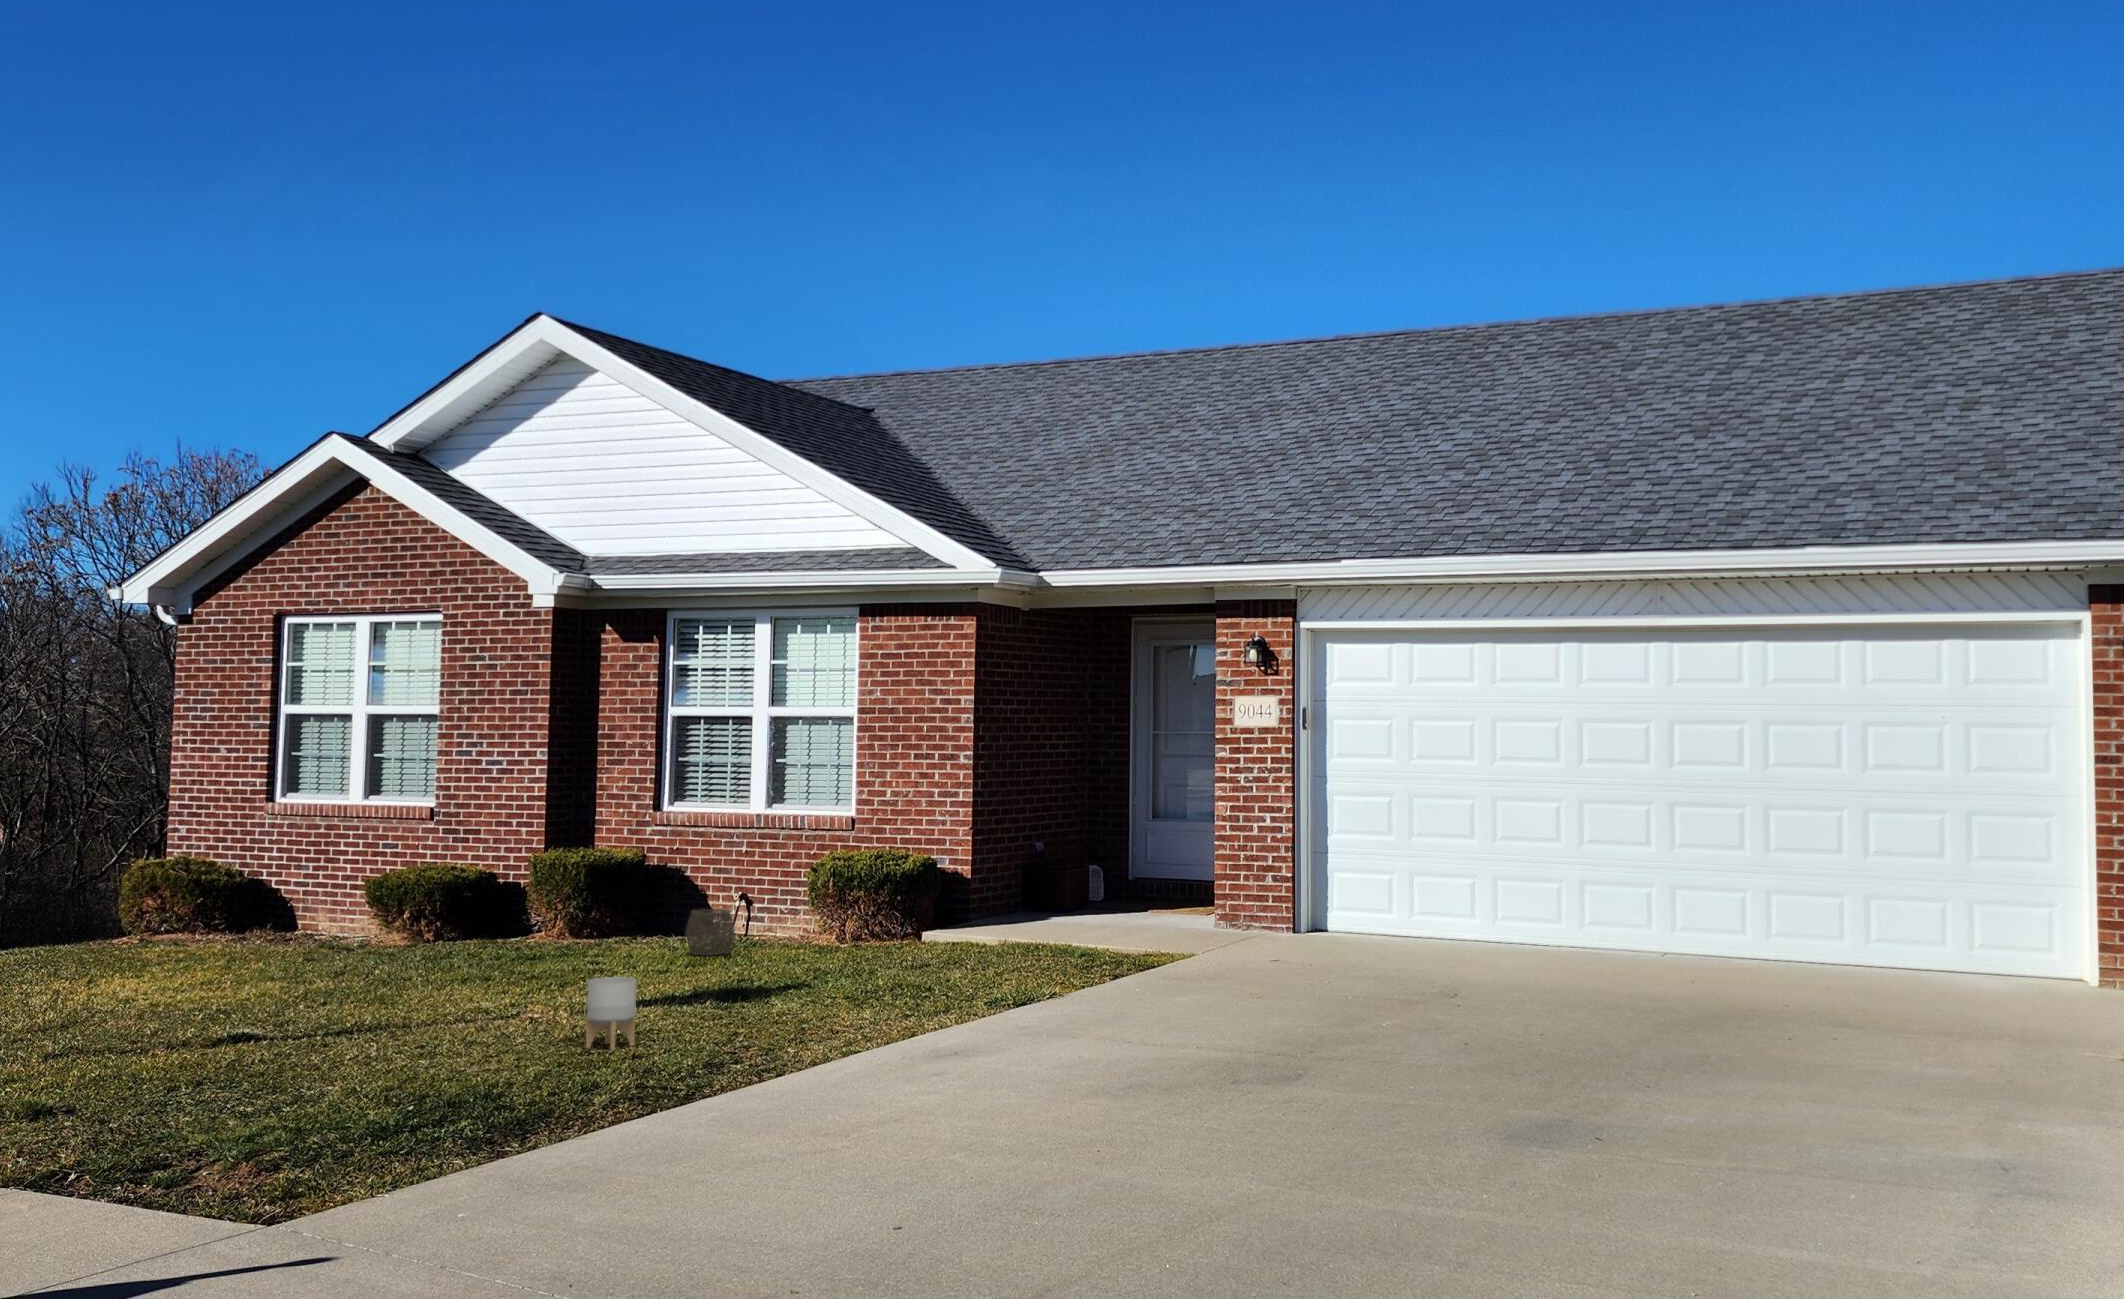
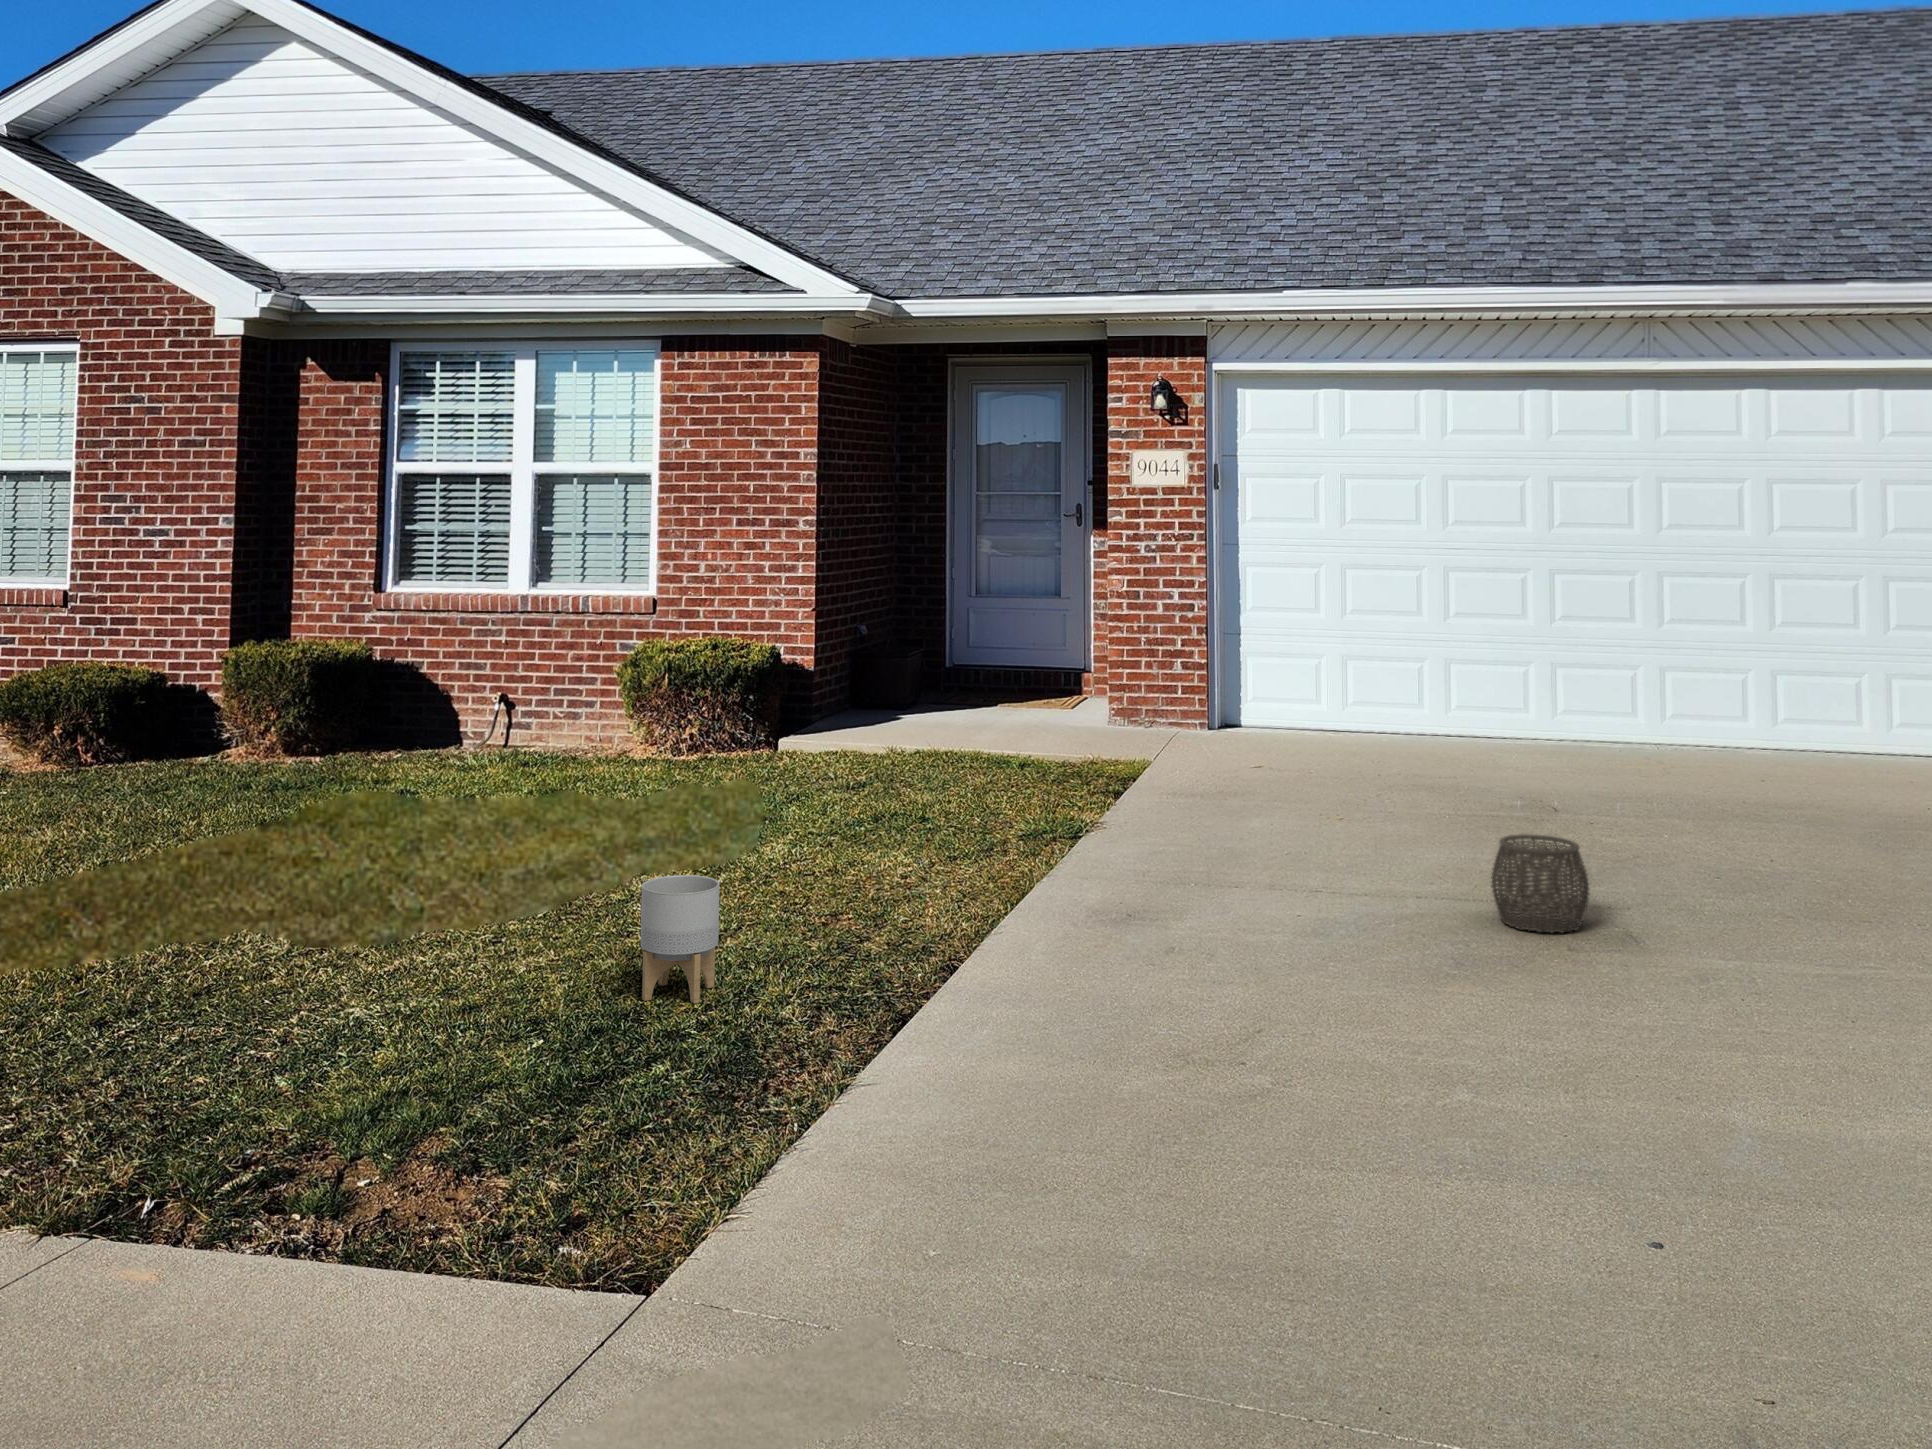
woven basket: present [686,909,735,955] -> present [1491,834,1589,933]

